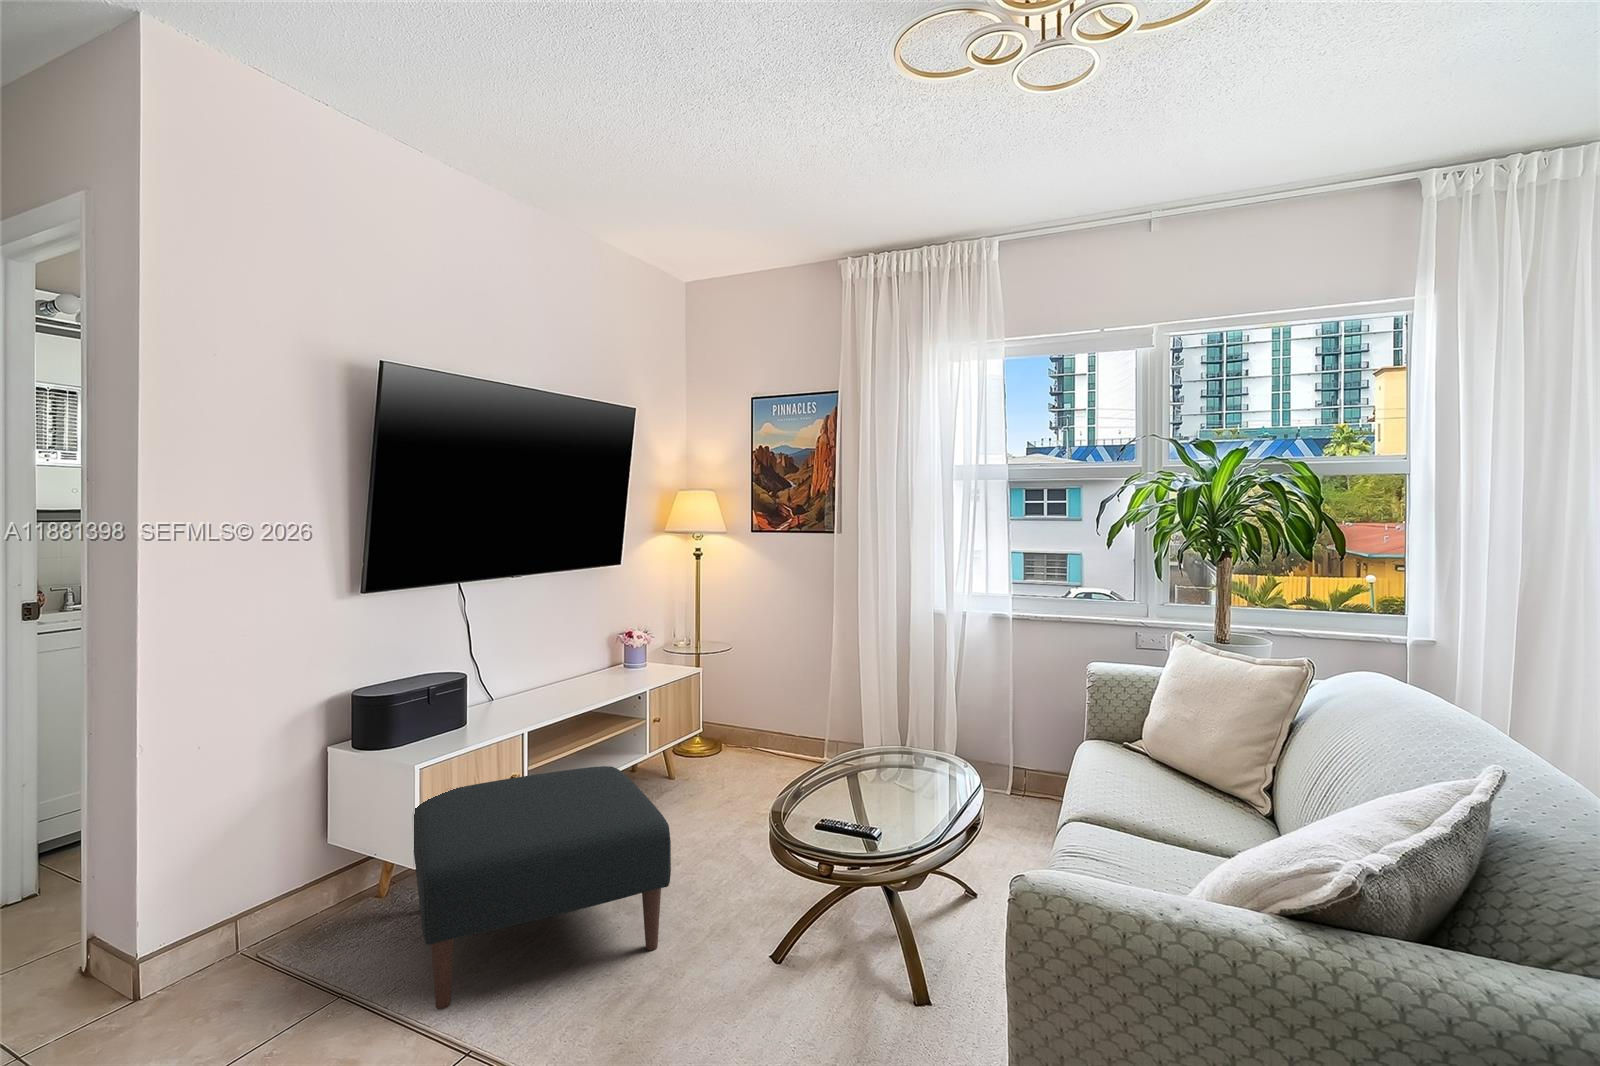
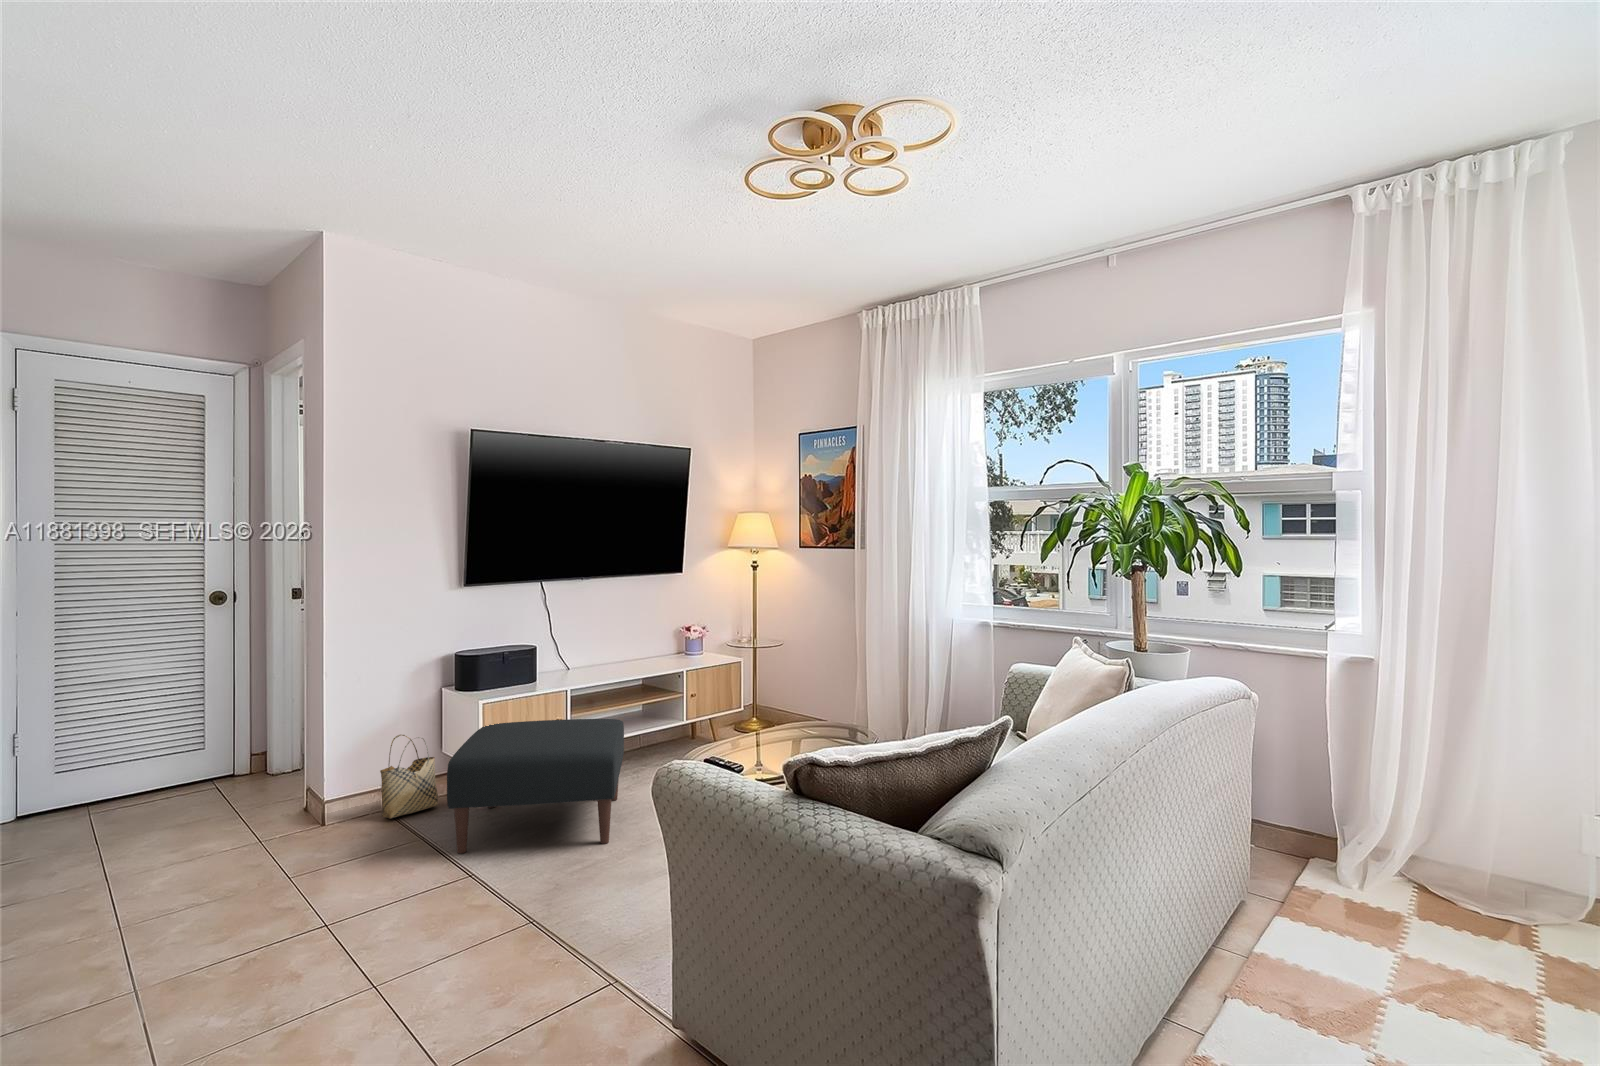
woven basket: none [252,826,342,965] -> present [380,735,438,819]

